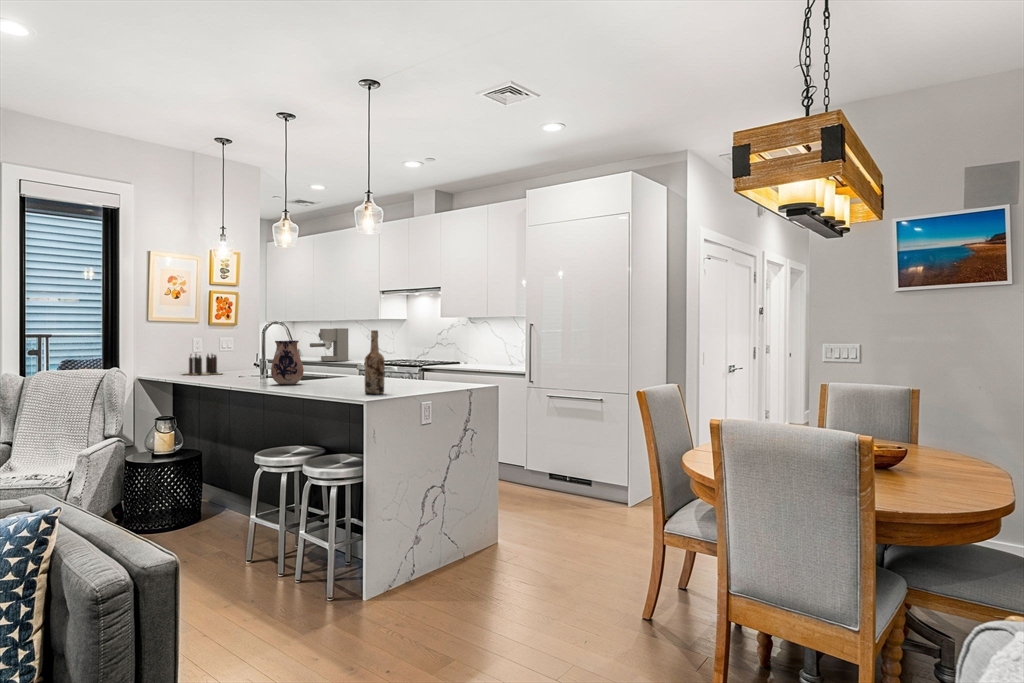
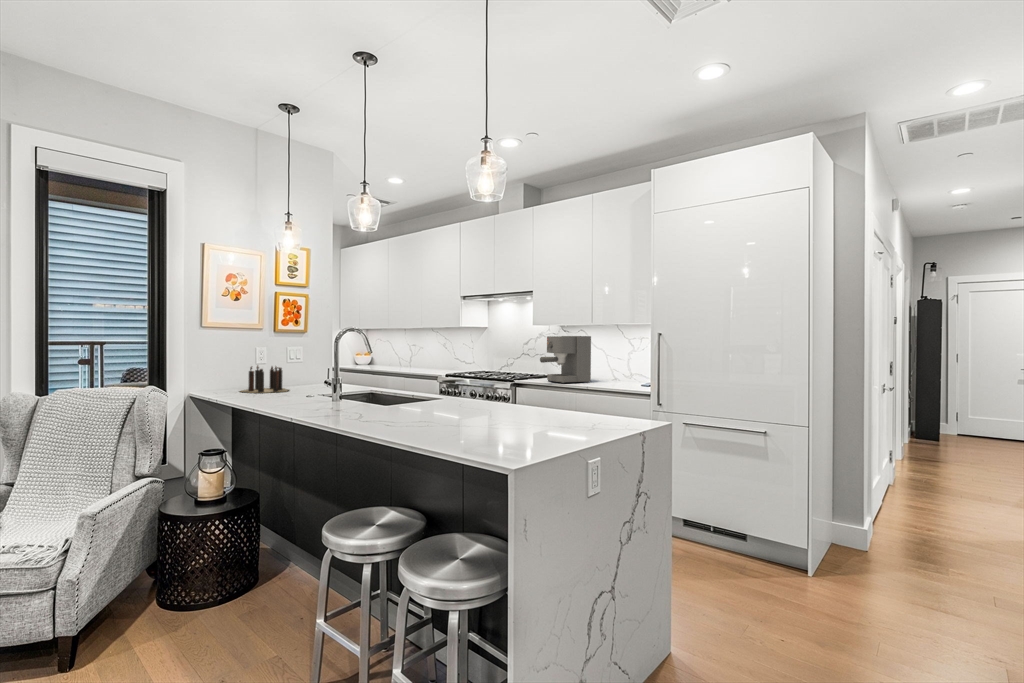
coffee maker: present [310,328,348,362] -> present [540,336,591,383]
wine bottle: present [365,330,385,394] -> none [499,344,531,448]
ceramic pitcher: present [271,341,304,384] -> none [349,355,392,416]

